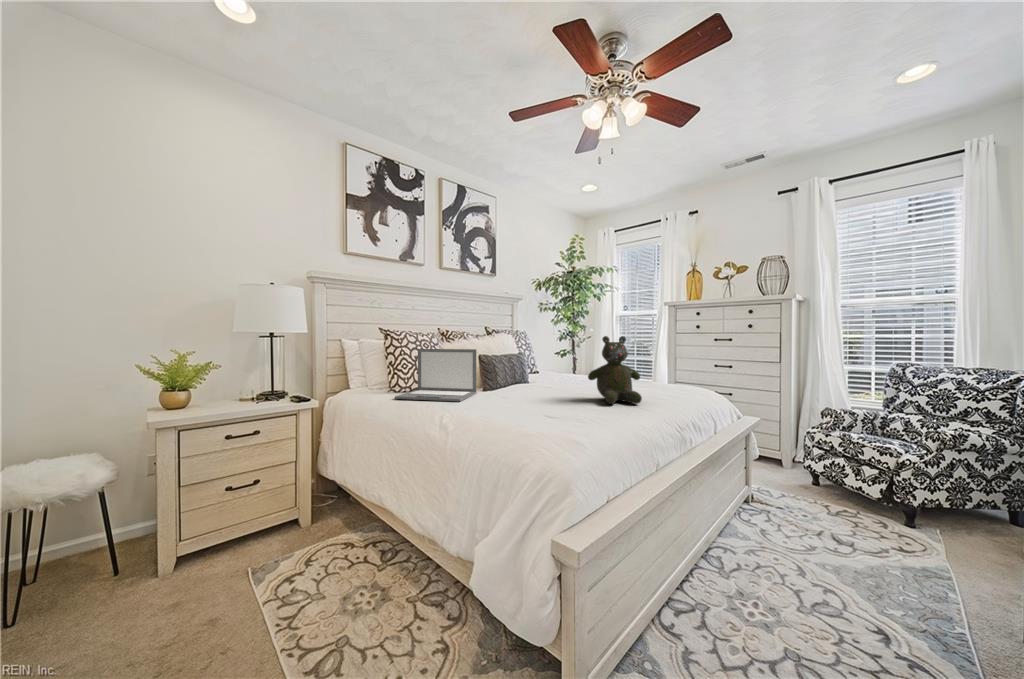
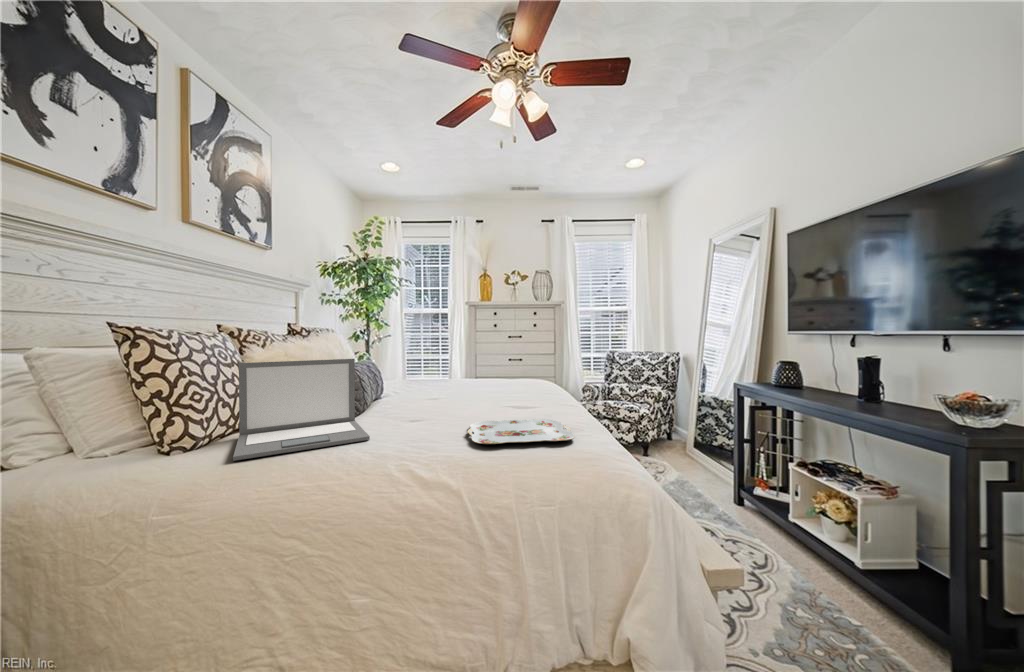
teddy bear: present [588,336,642,404] -> none [503,337,557,409]
serving tray: none [499,403,595,424] -> present [467,419,575,444]

